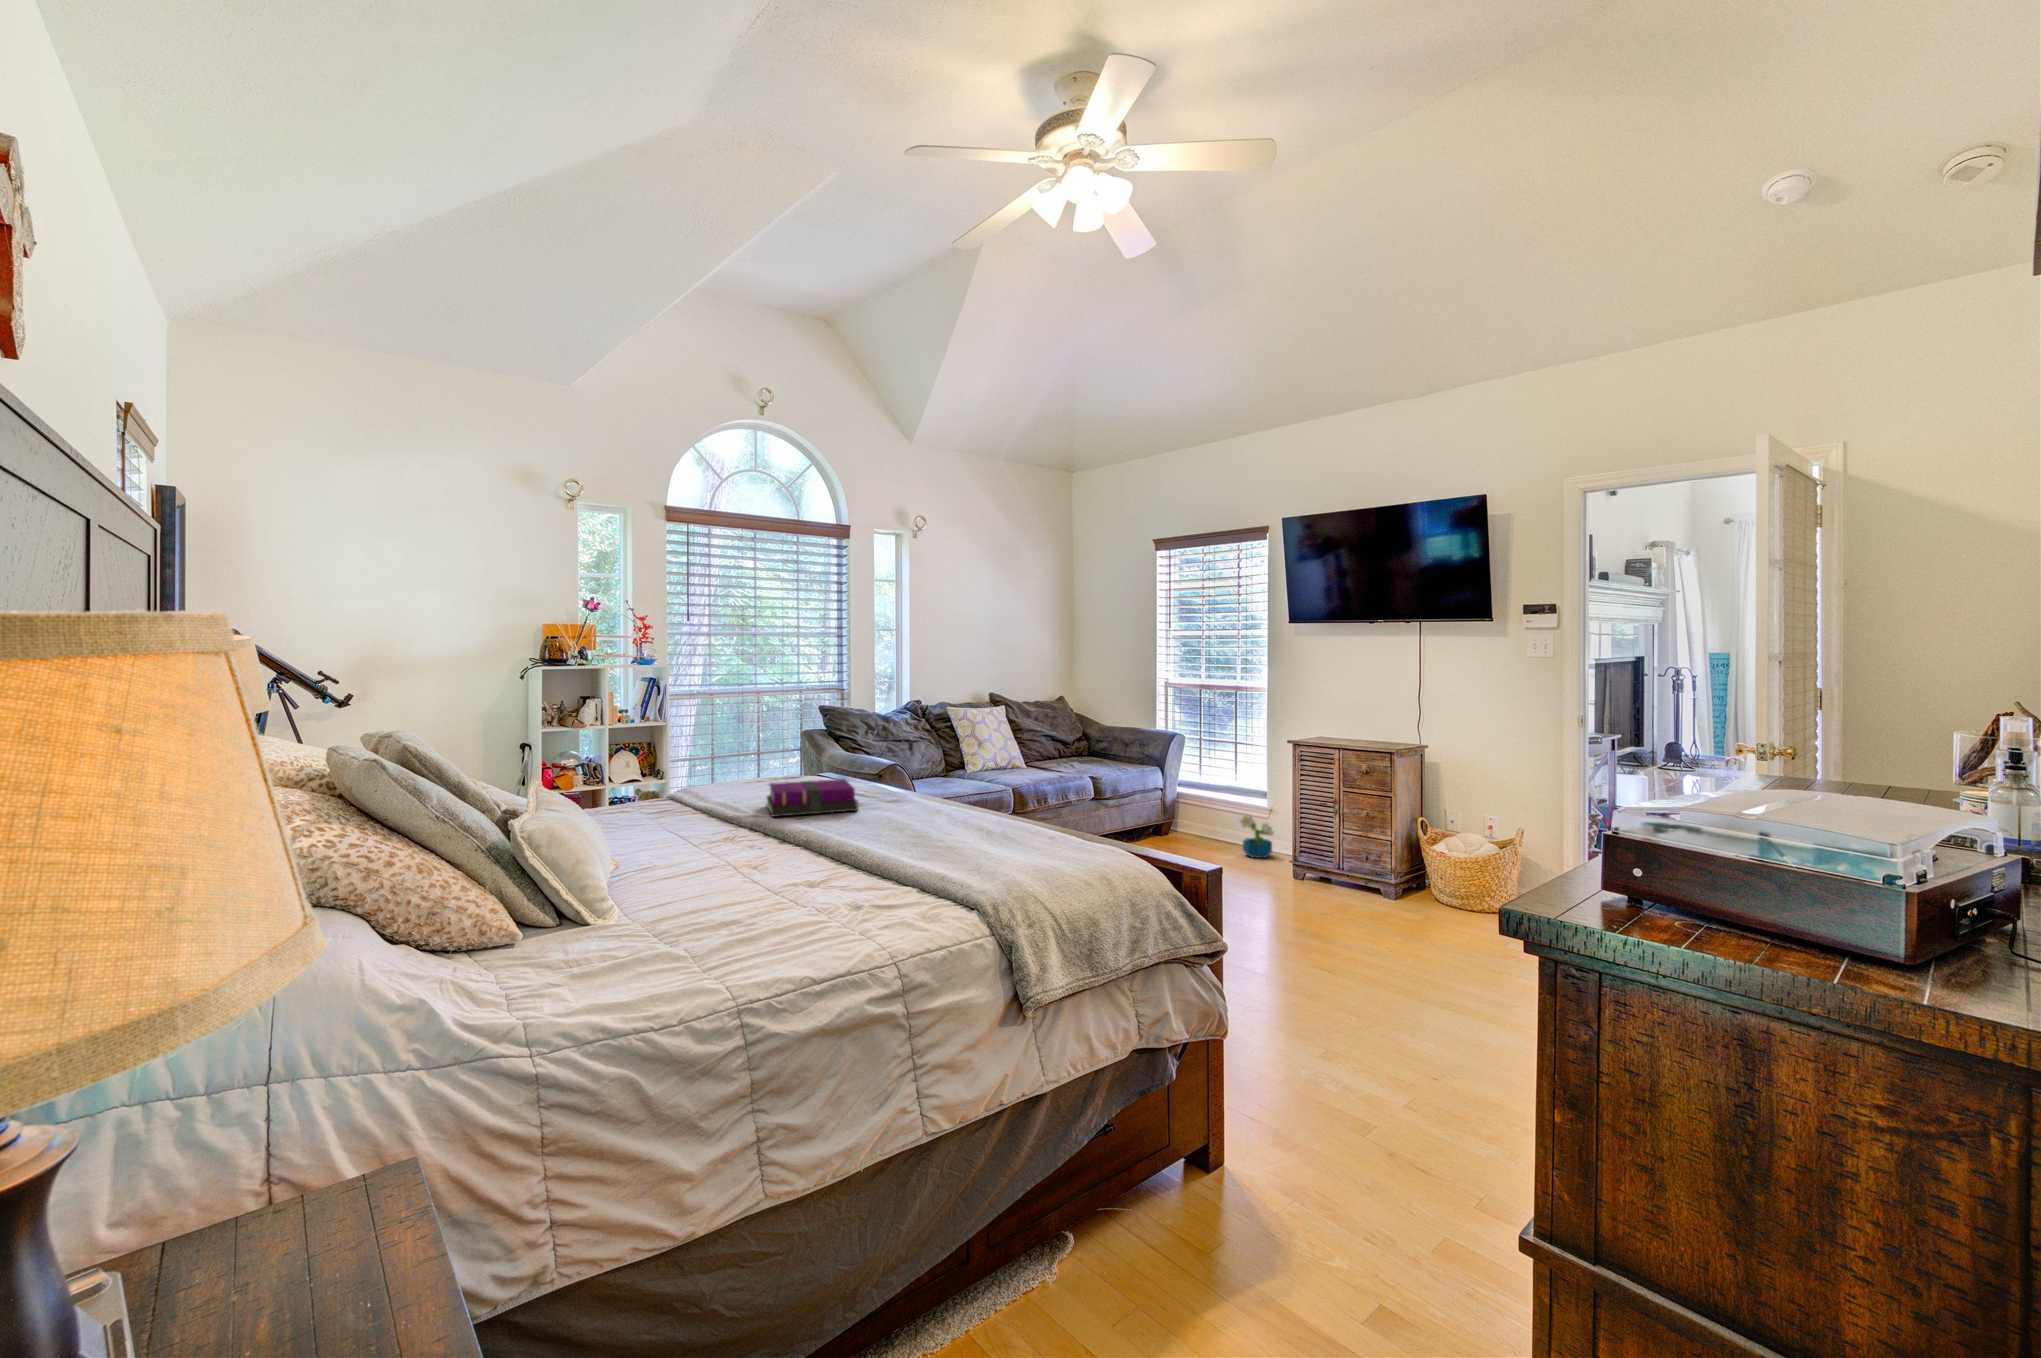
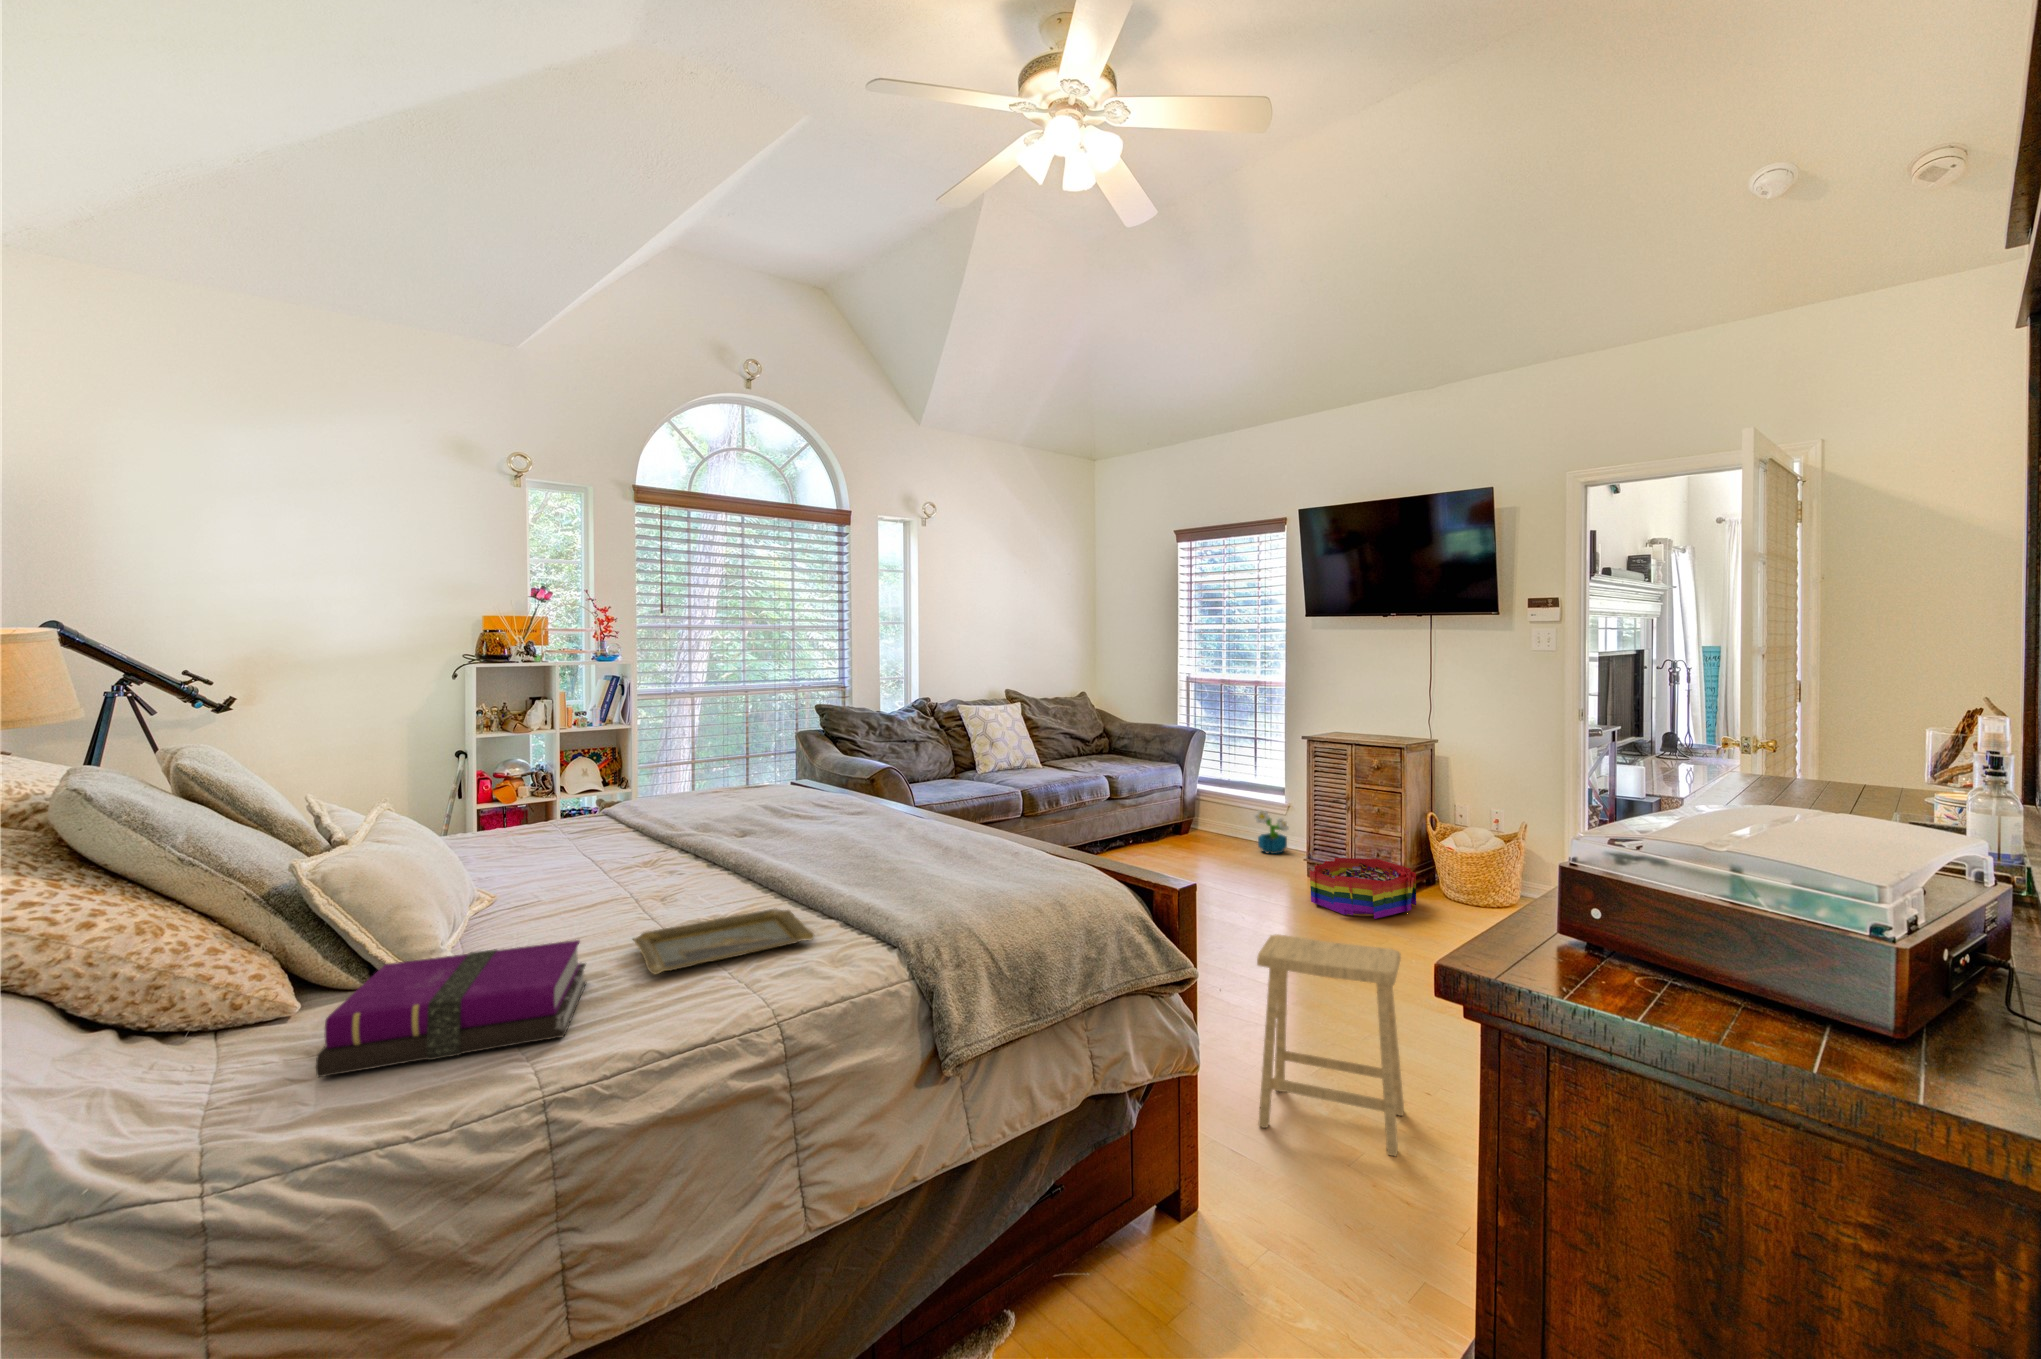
notebook: present [767,779,858,817] -> present [316,940,586,1078]
storage bin: none [1300,862,1410,921] -> present [1310,858,1416,919]
tray: none [756,878,904,924] -> present [633,908,814,974]
footstool: none [1270,923,1412,1131] -> present [1257,934,1404,1156]

